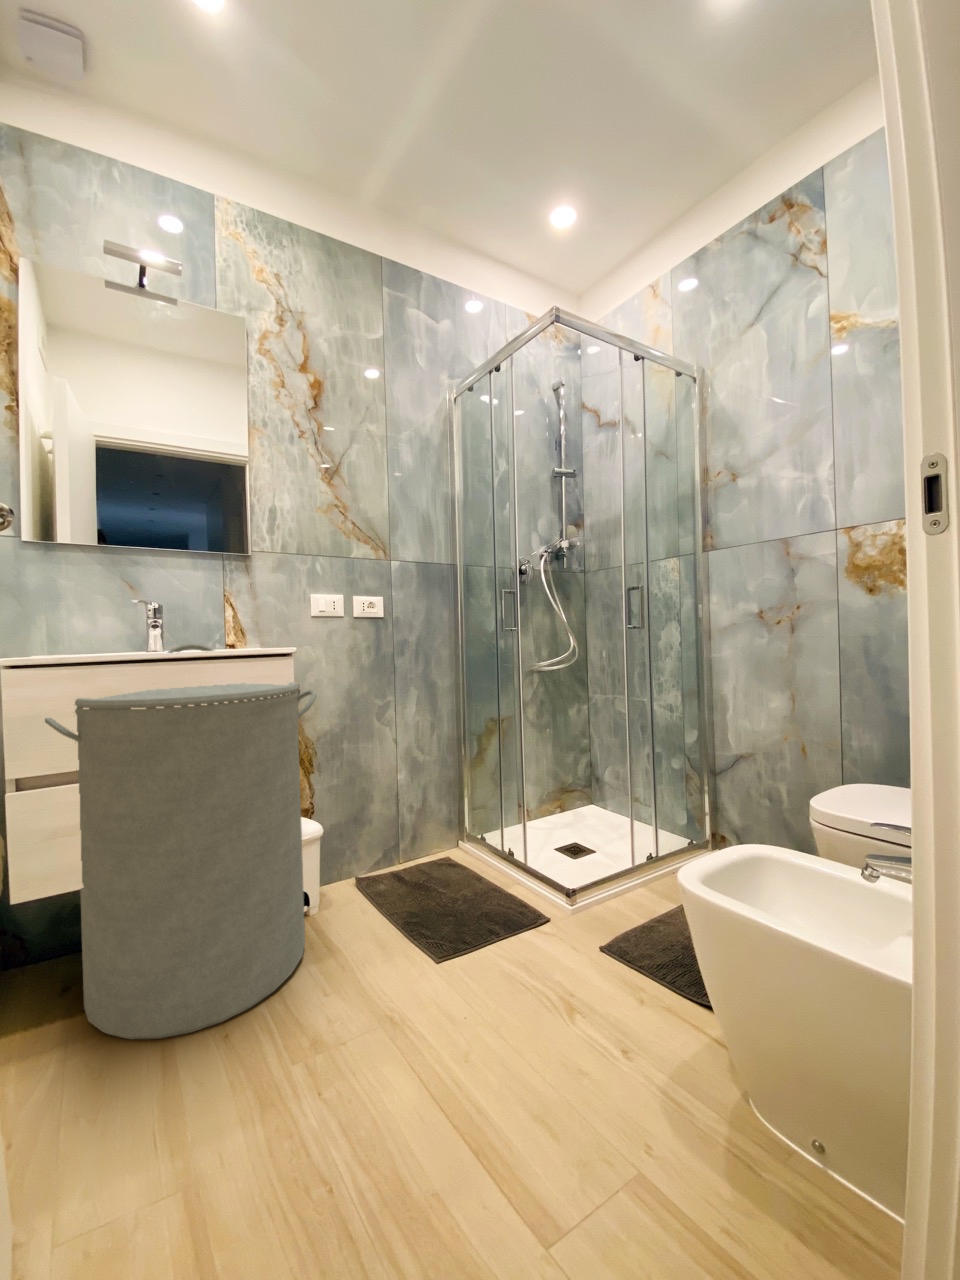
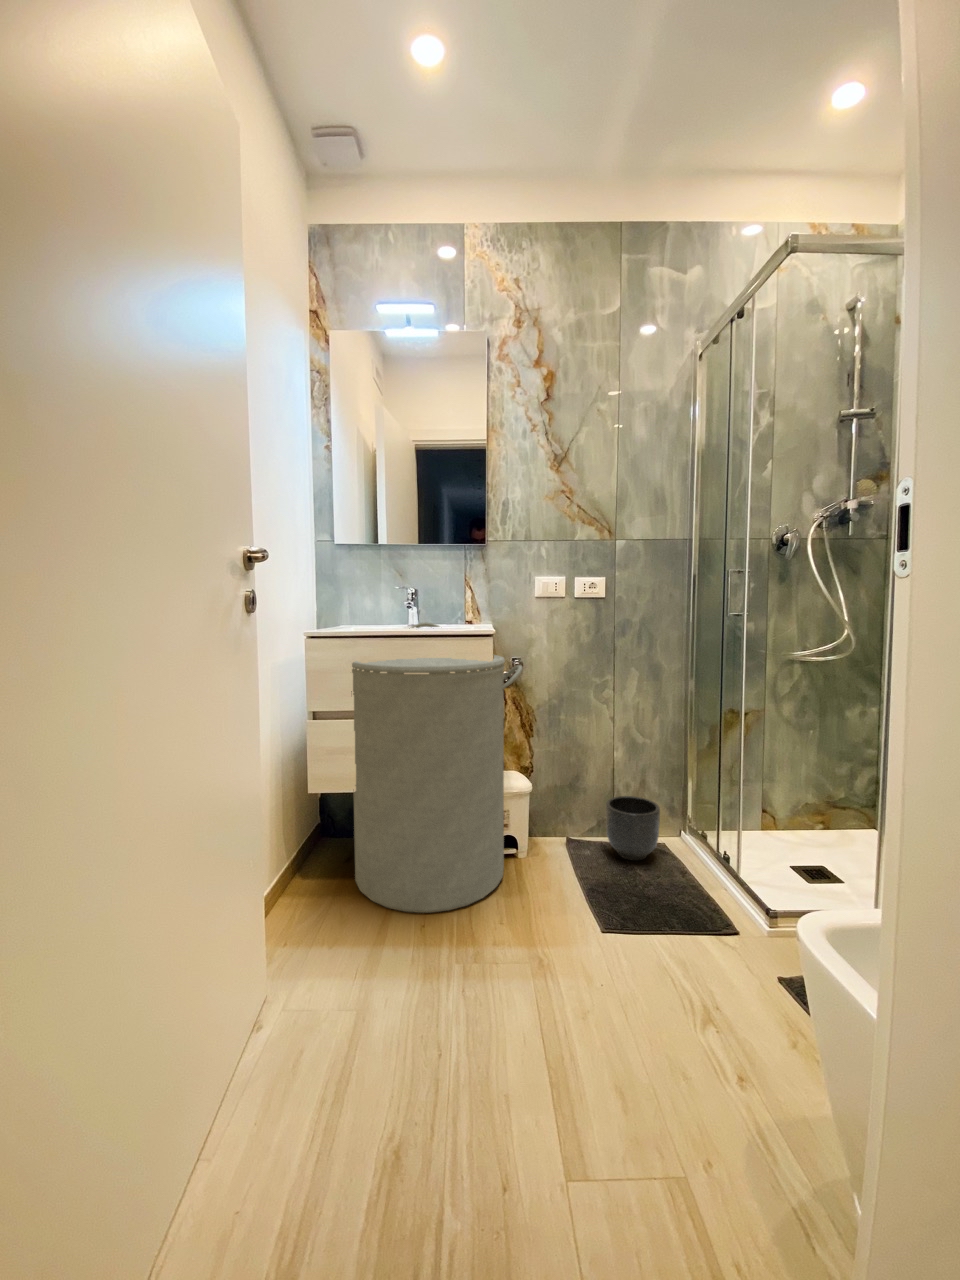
planter: none [398,816,451,882] -> present [606,796,660,860]

